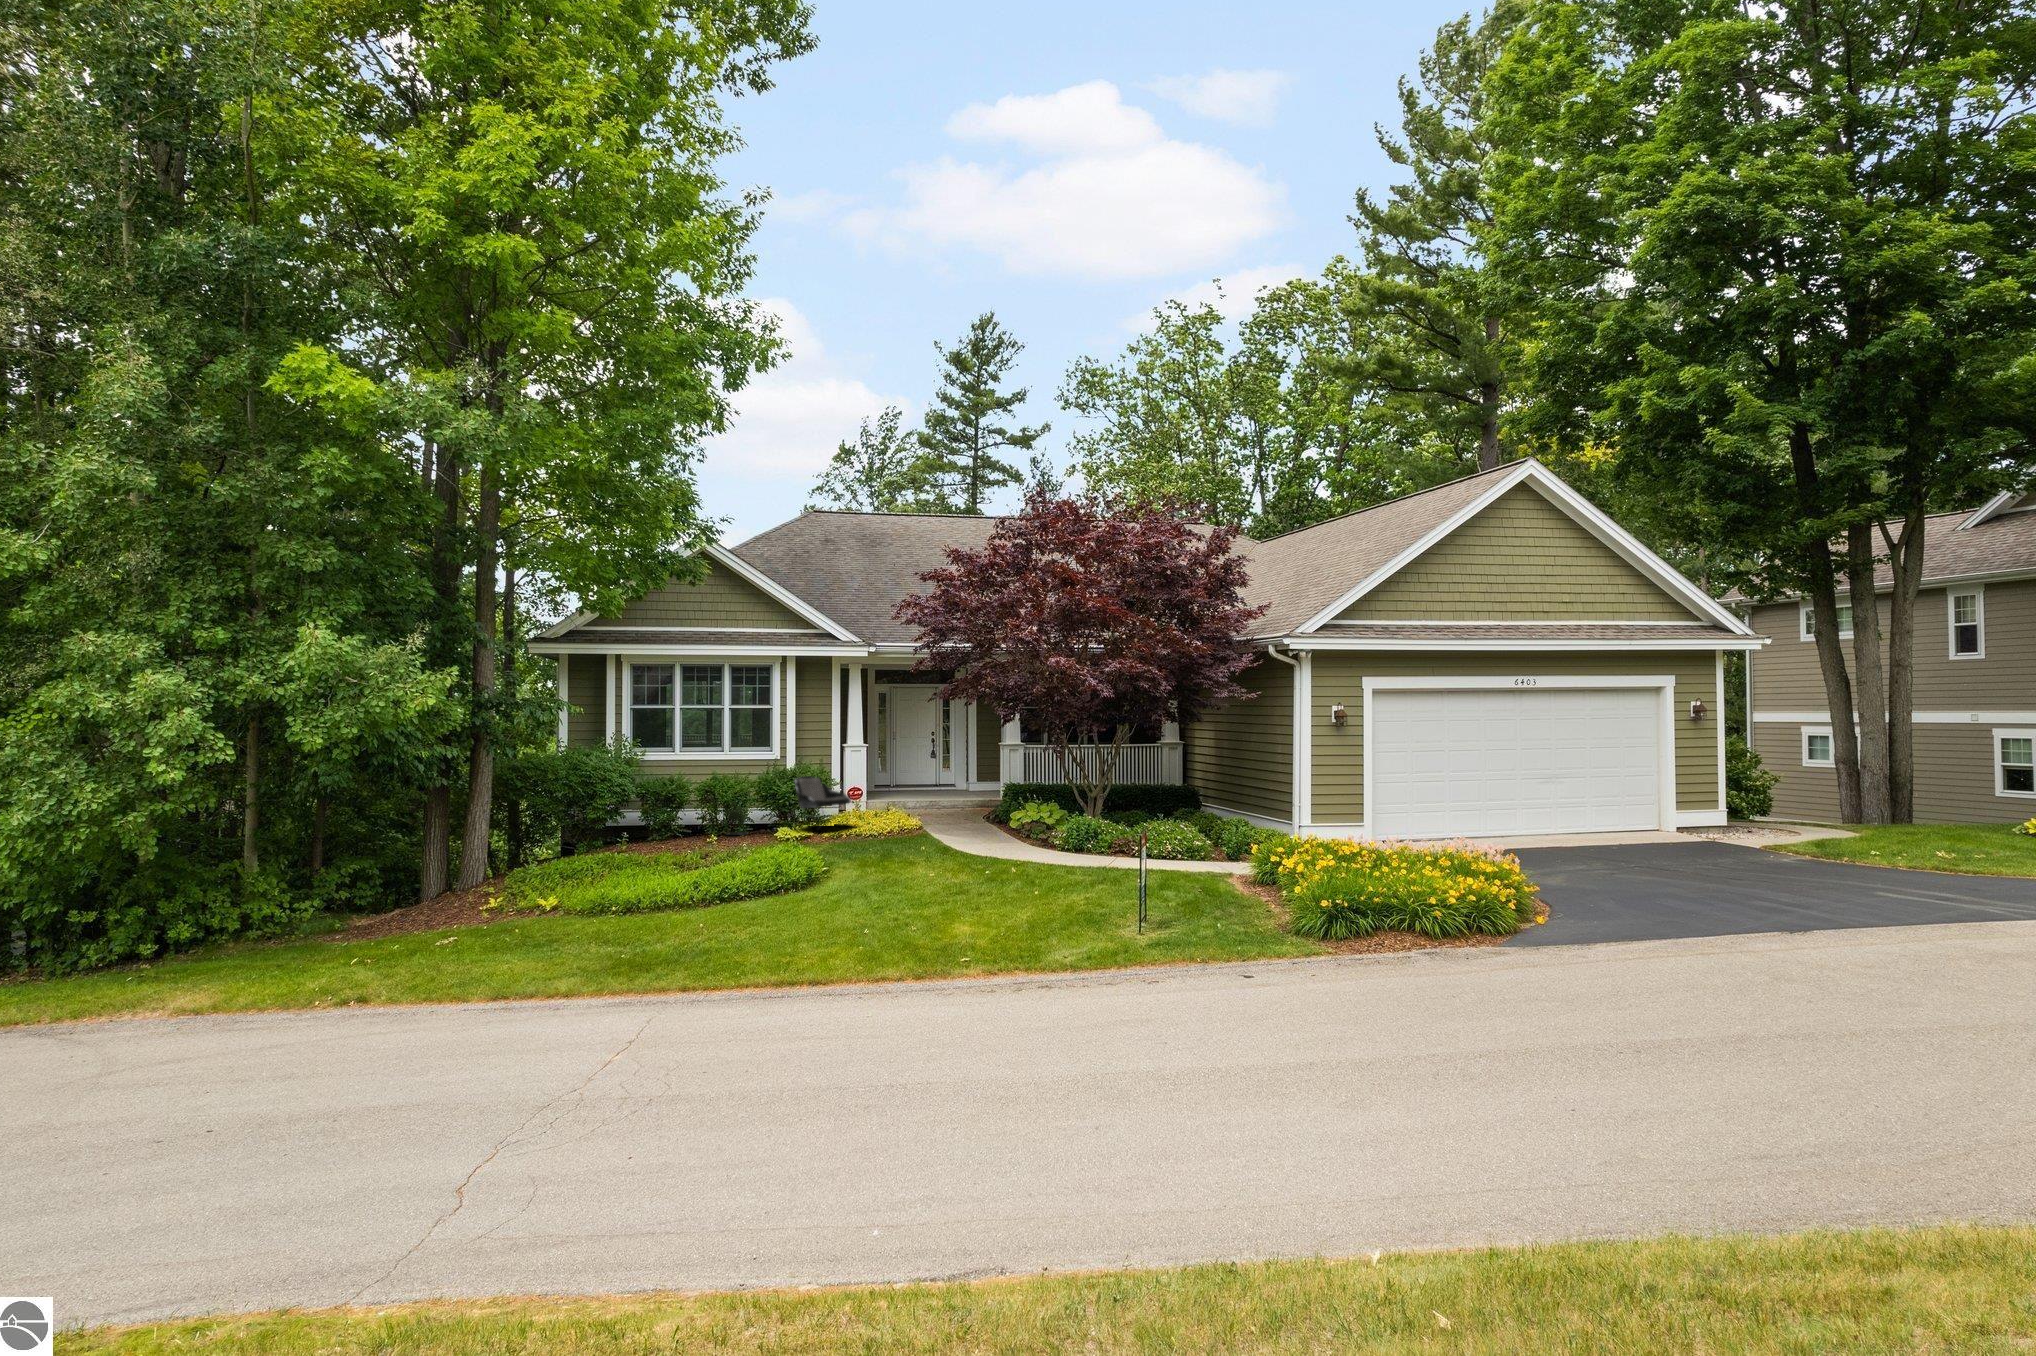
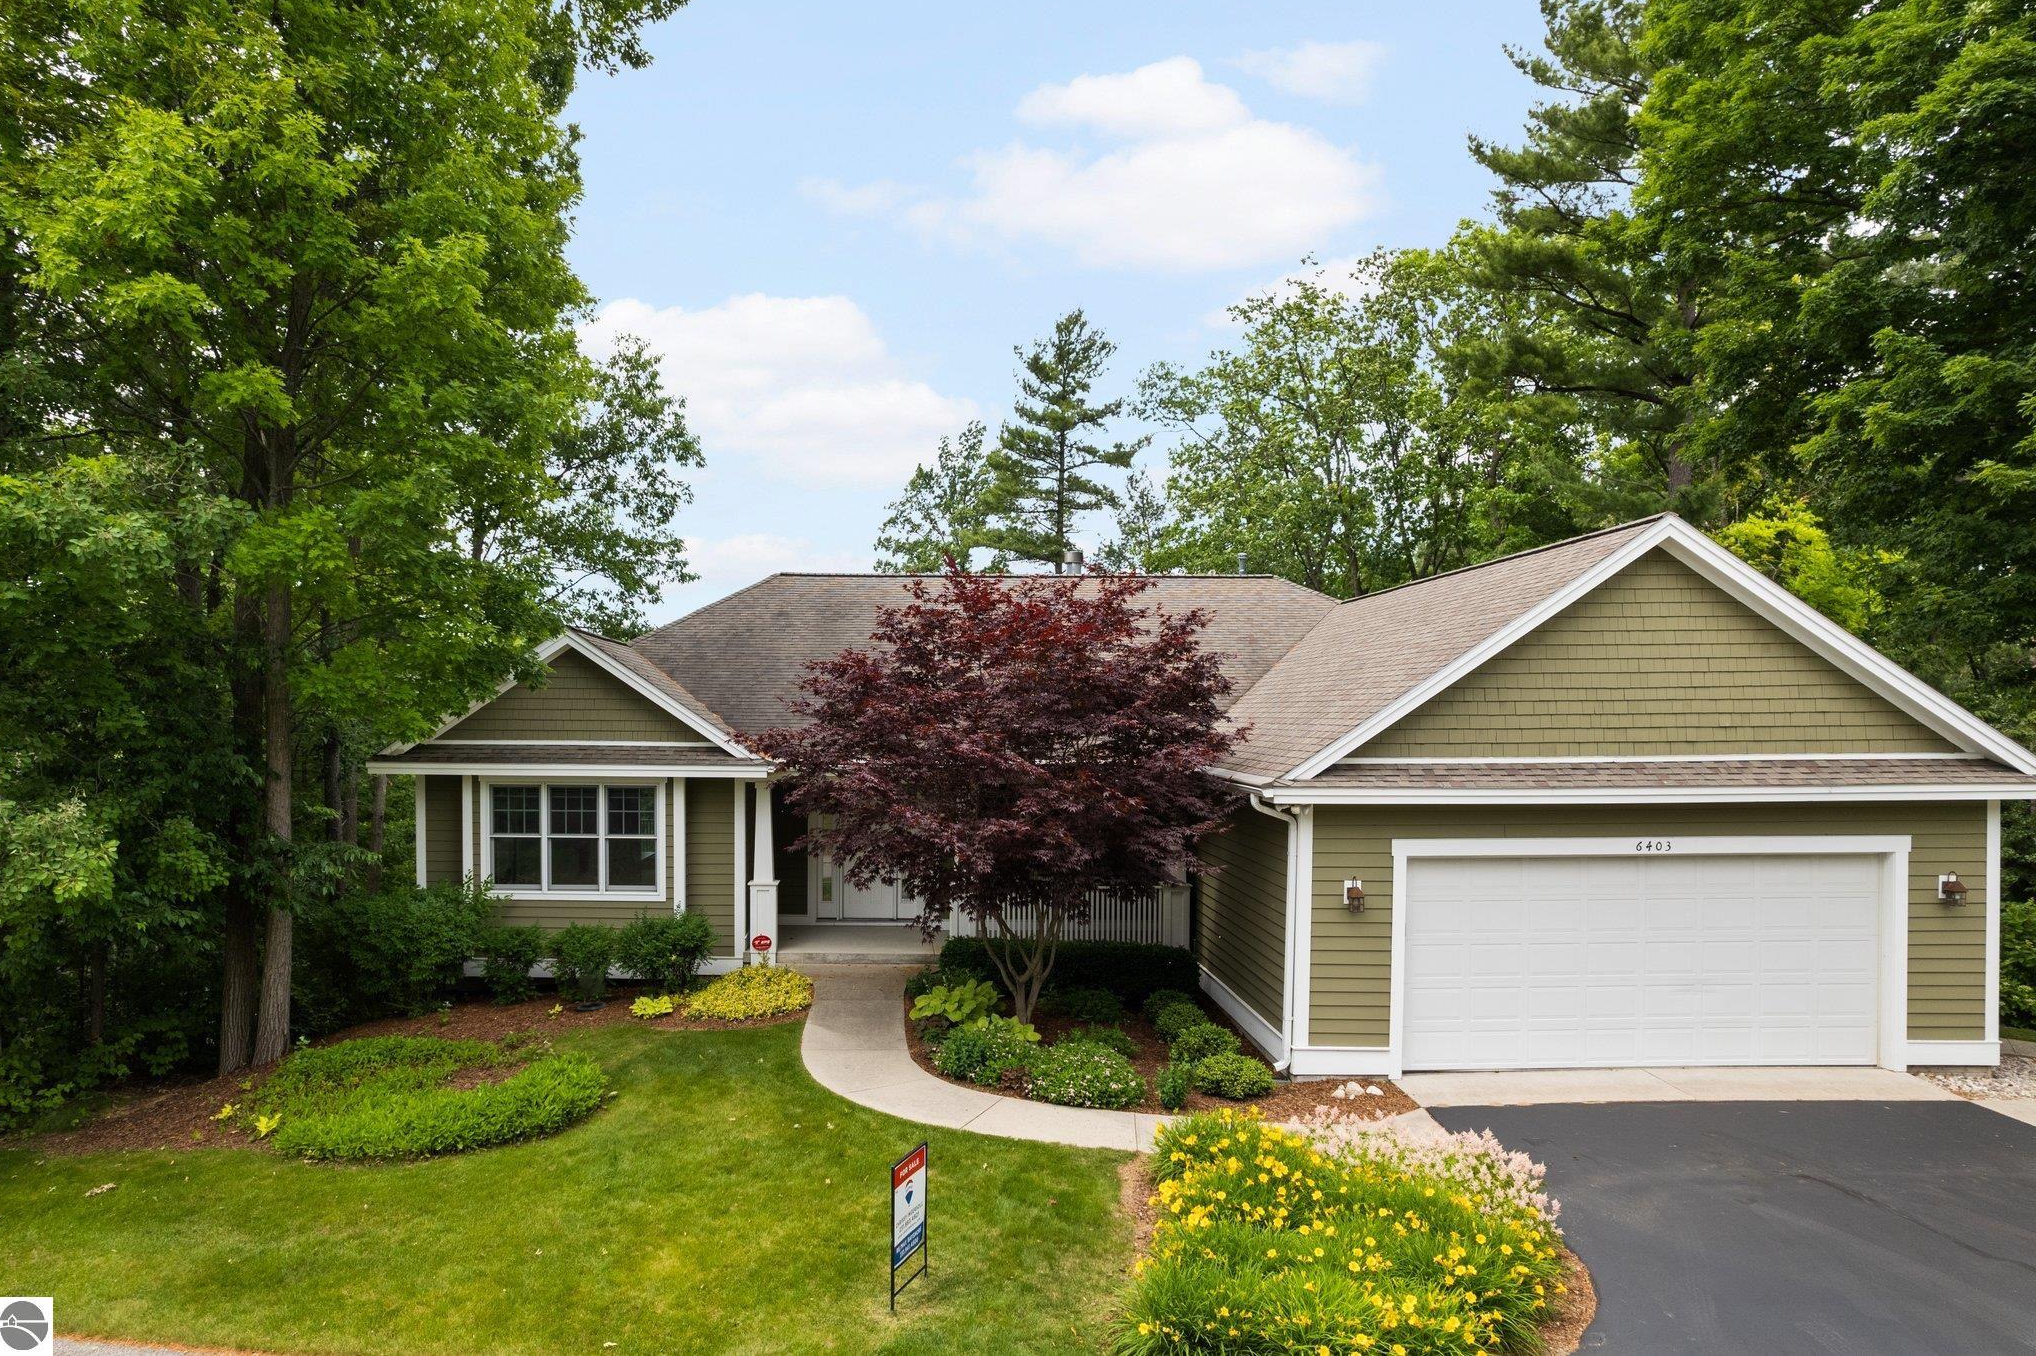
lounge chair: present [795,776,851,829] -> none [663,929,735,1008]

